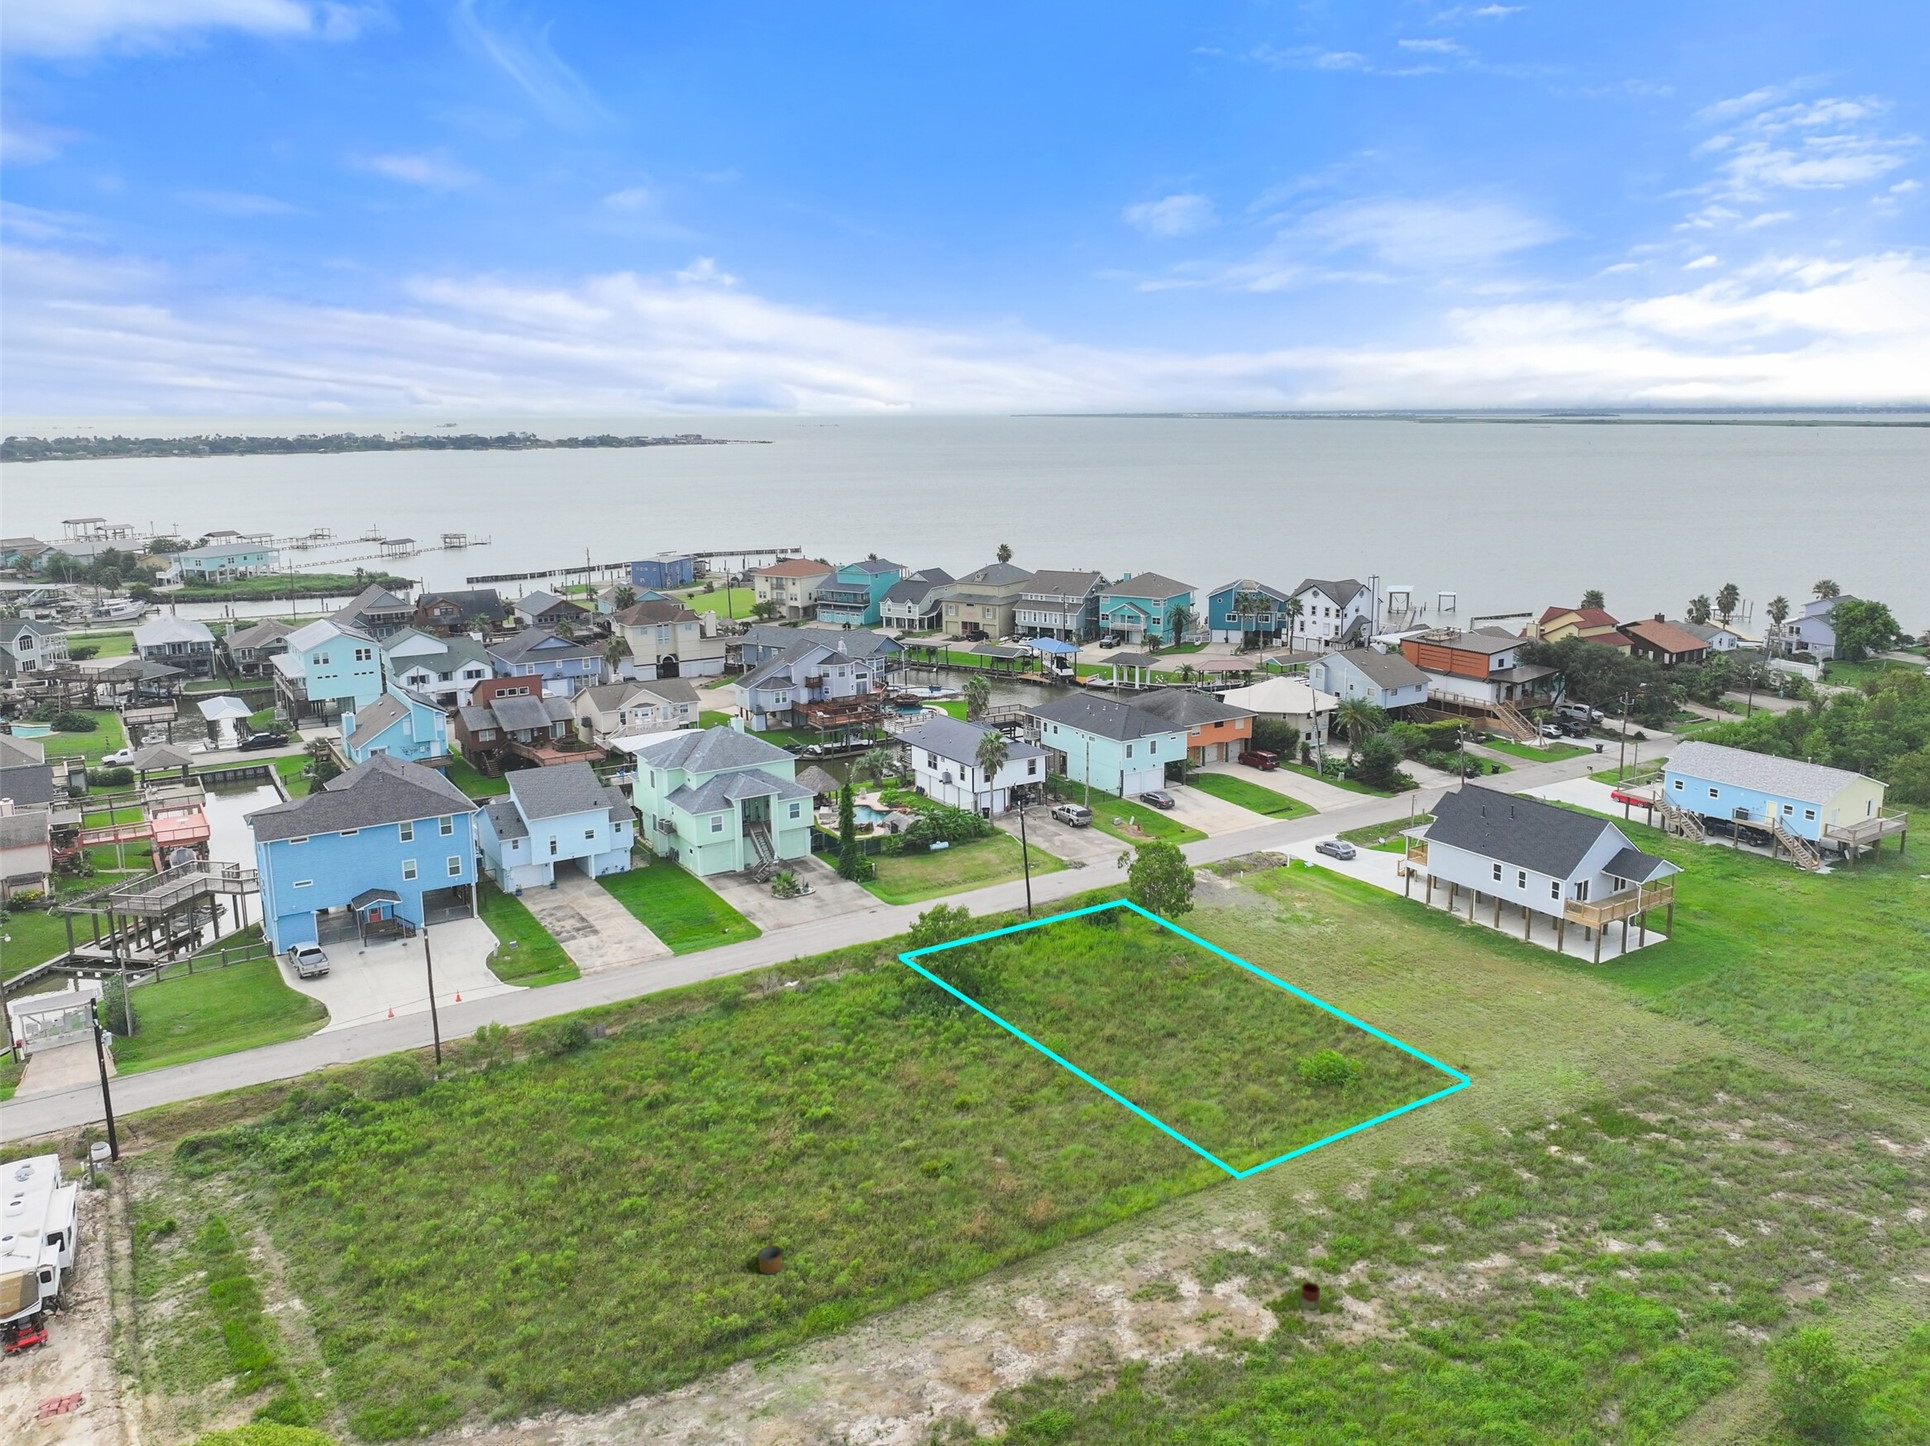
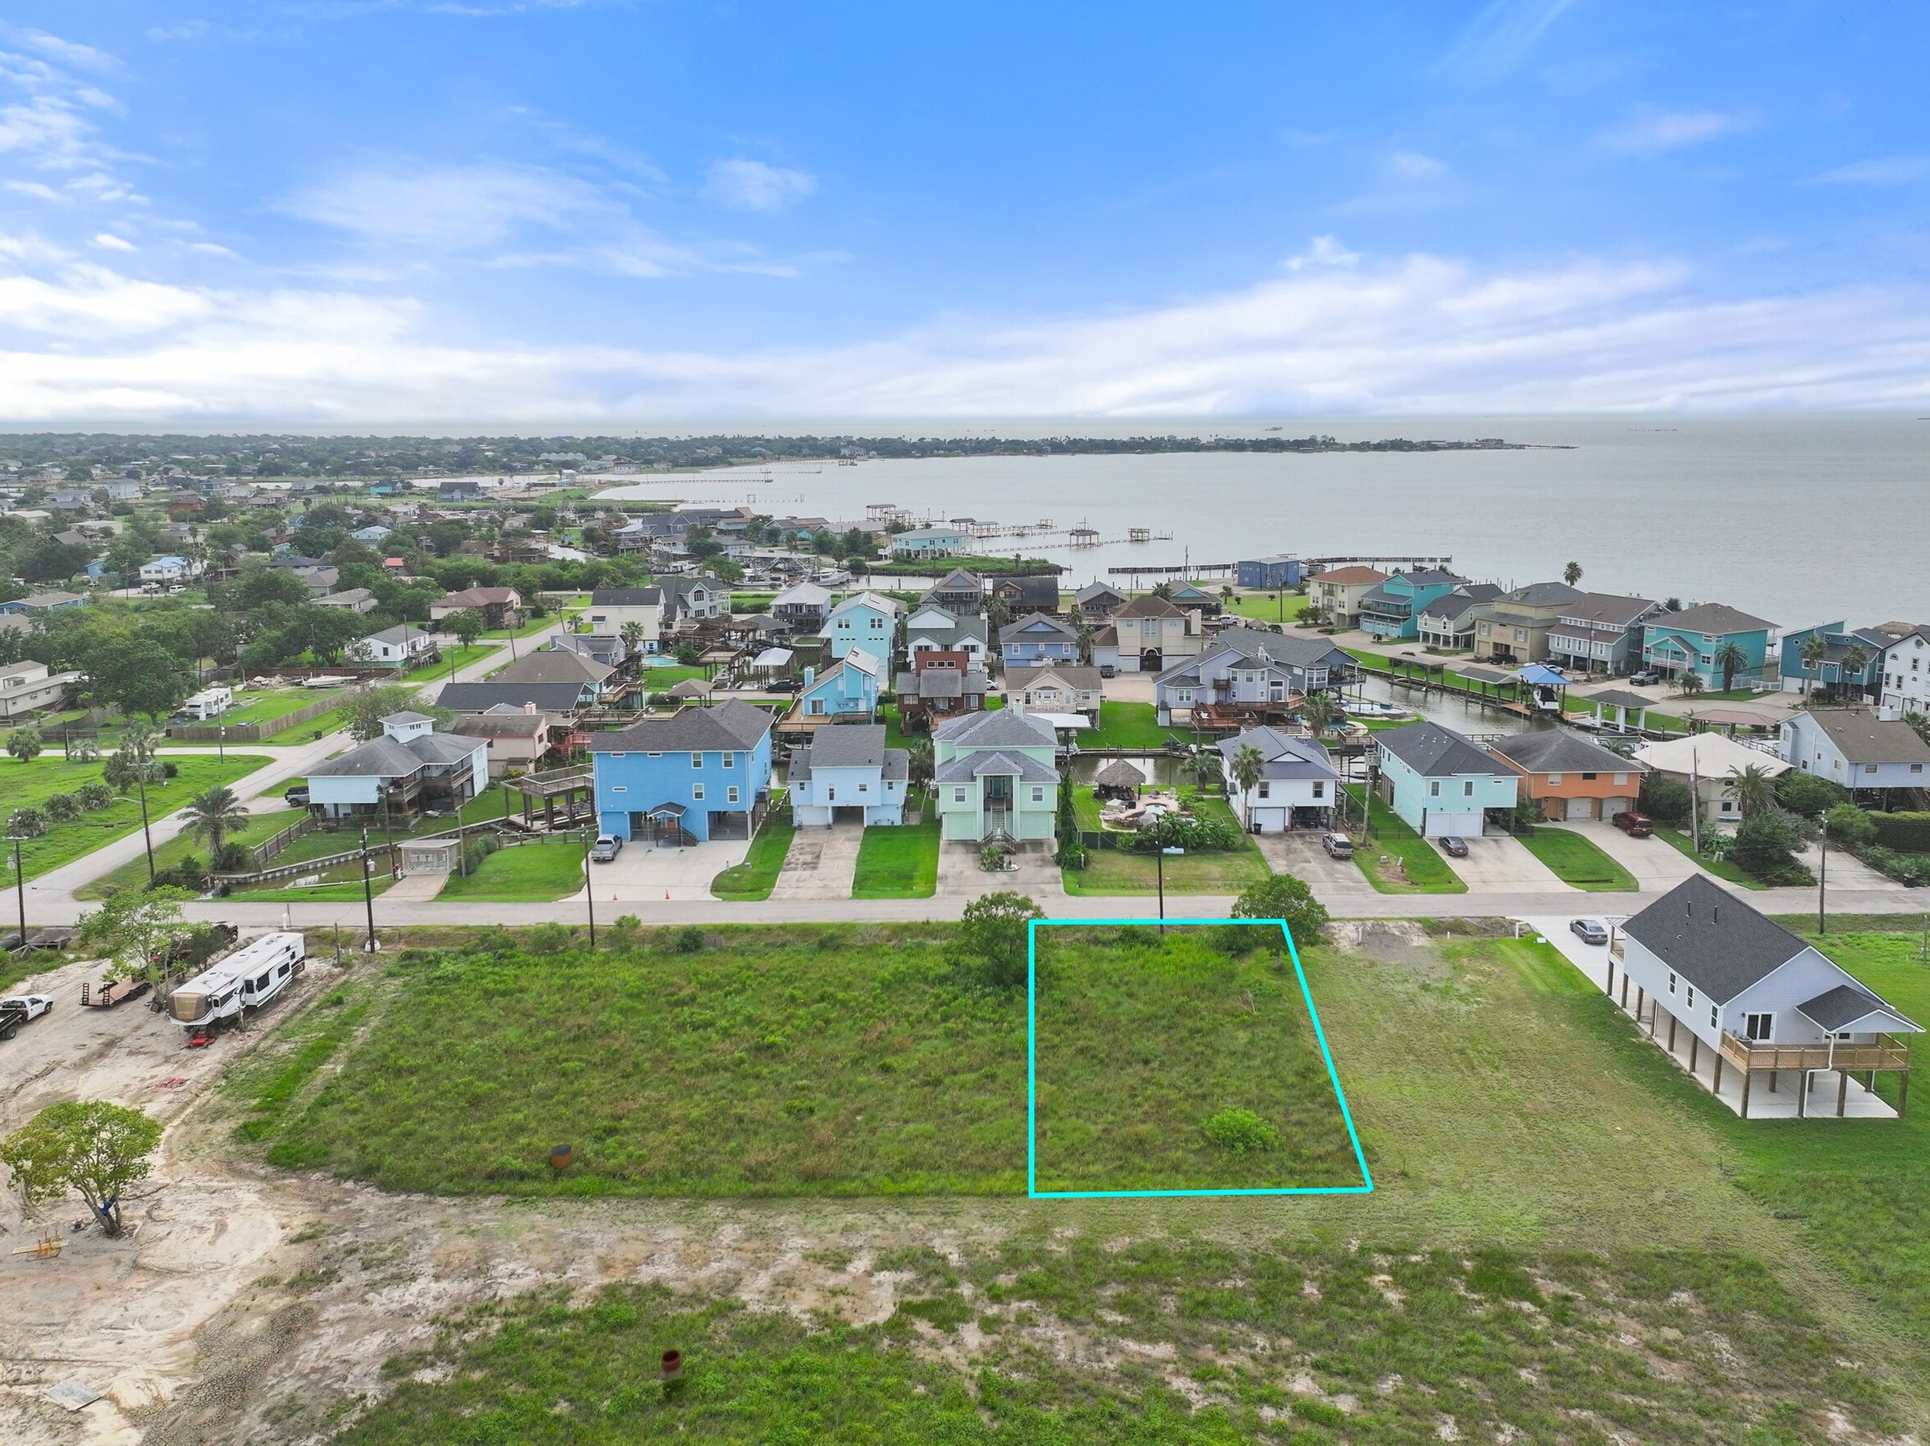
planter: present [1300,1282,1320,1309] -> present [661,1349,683,1381]

